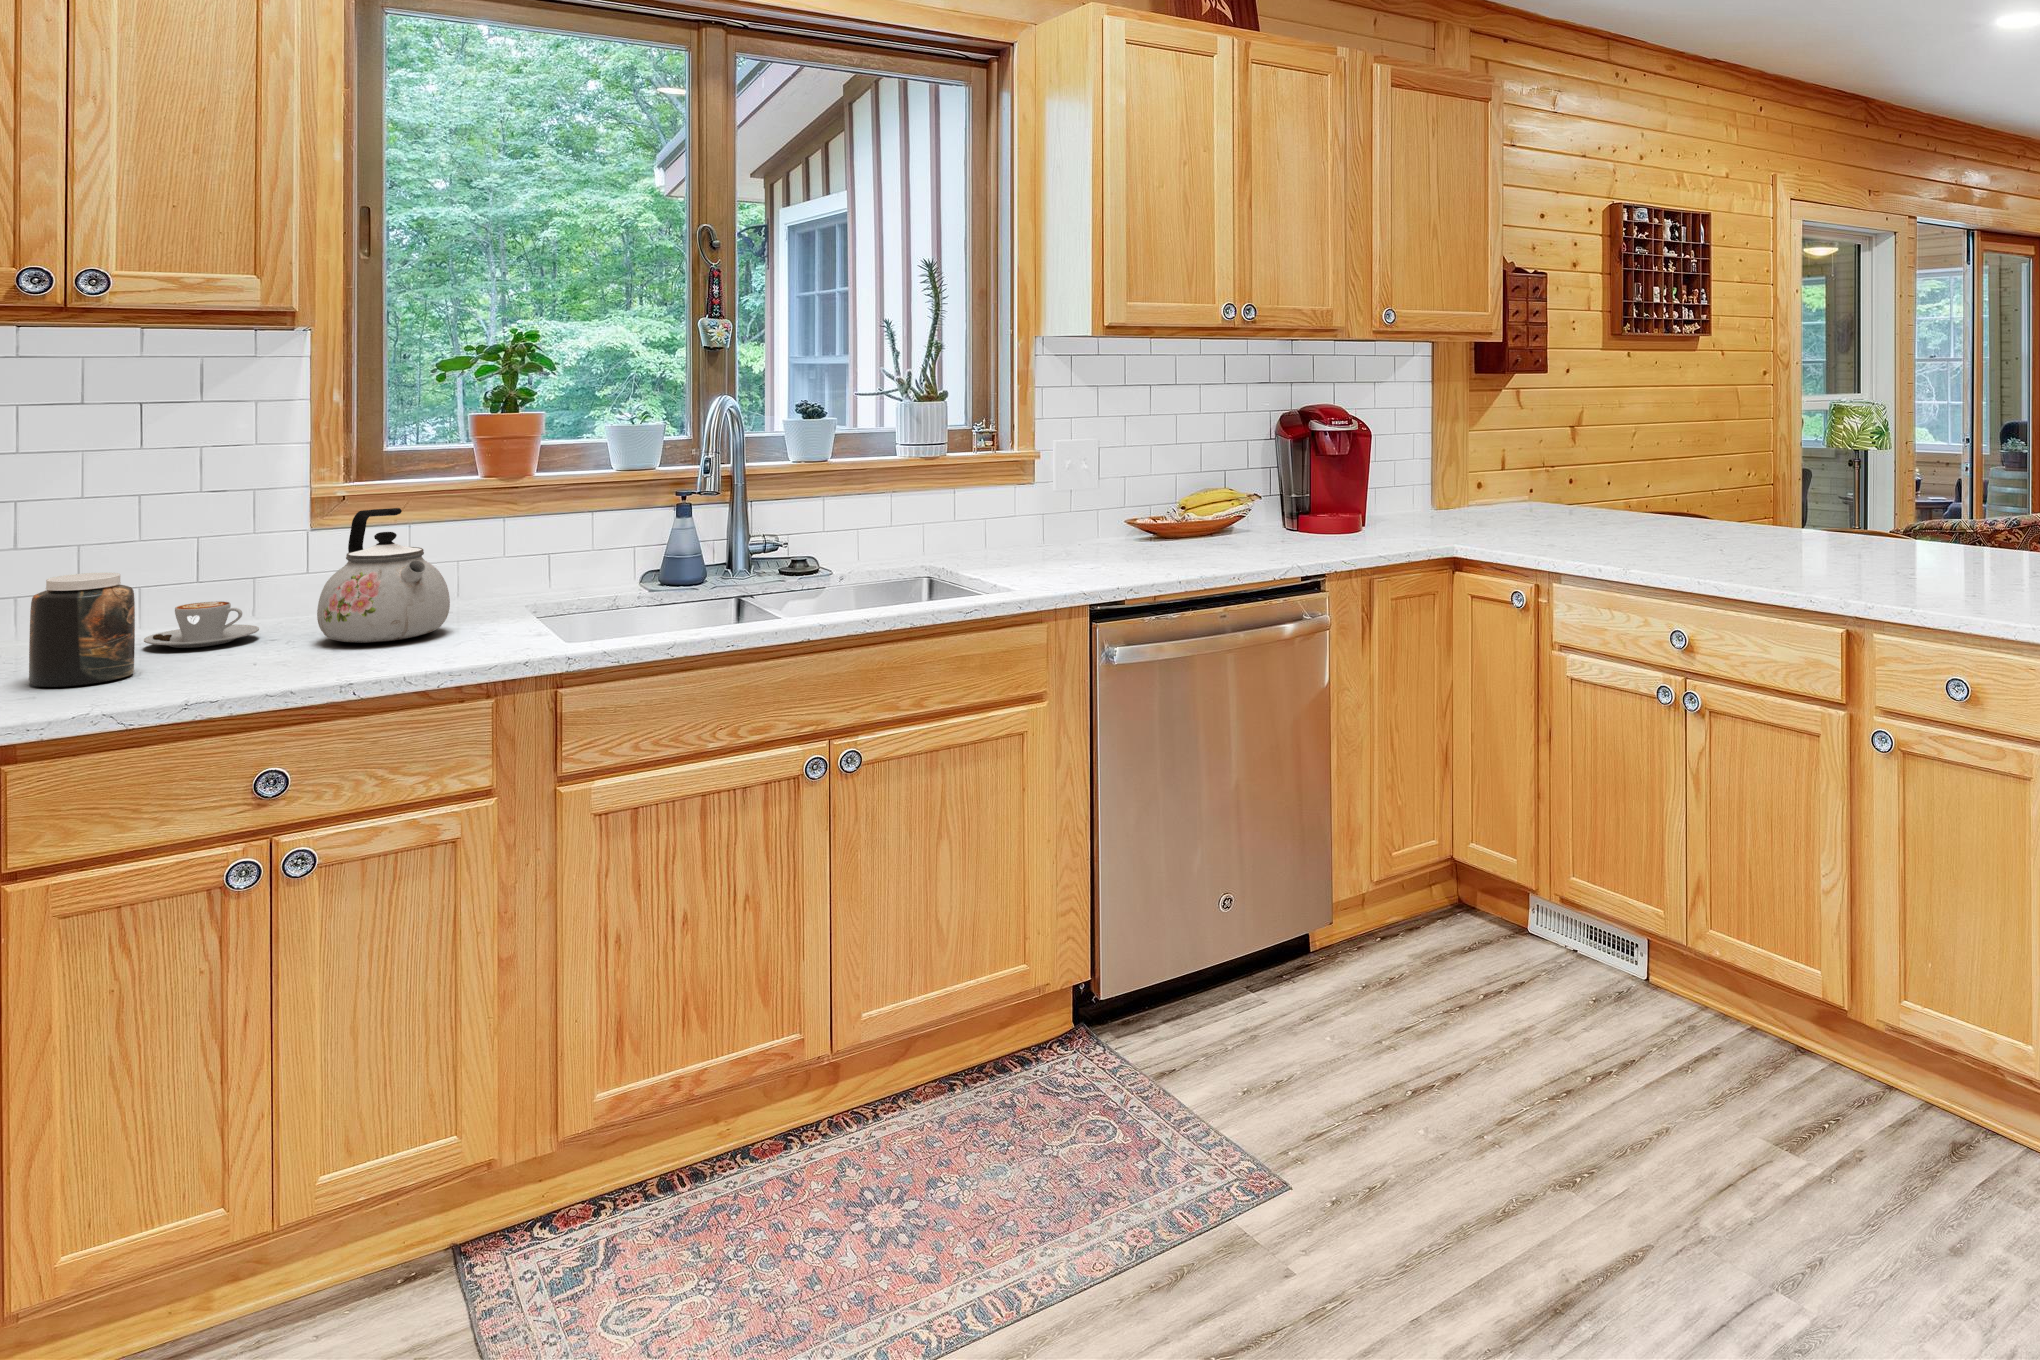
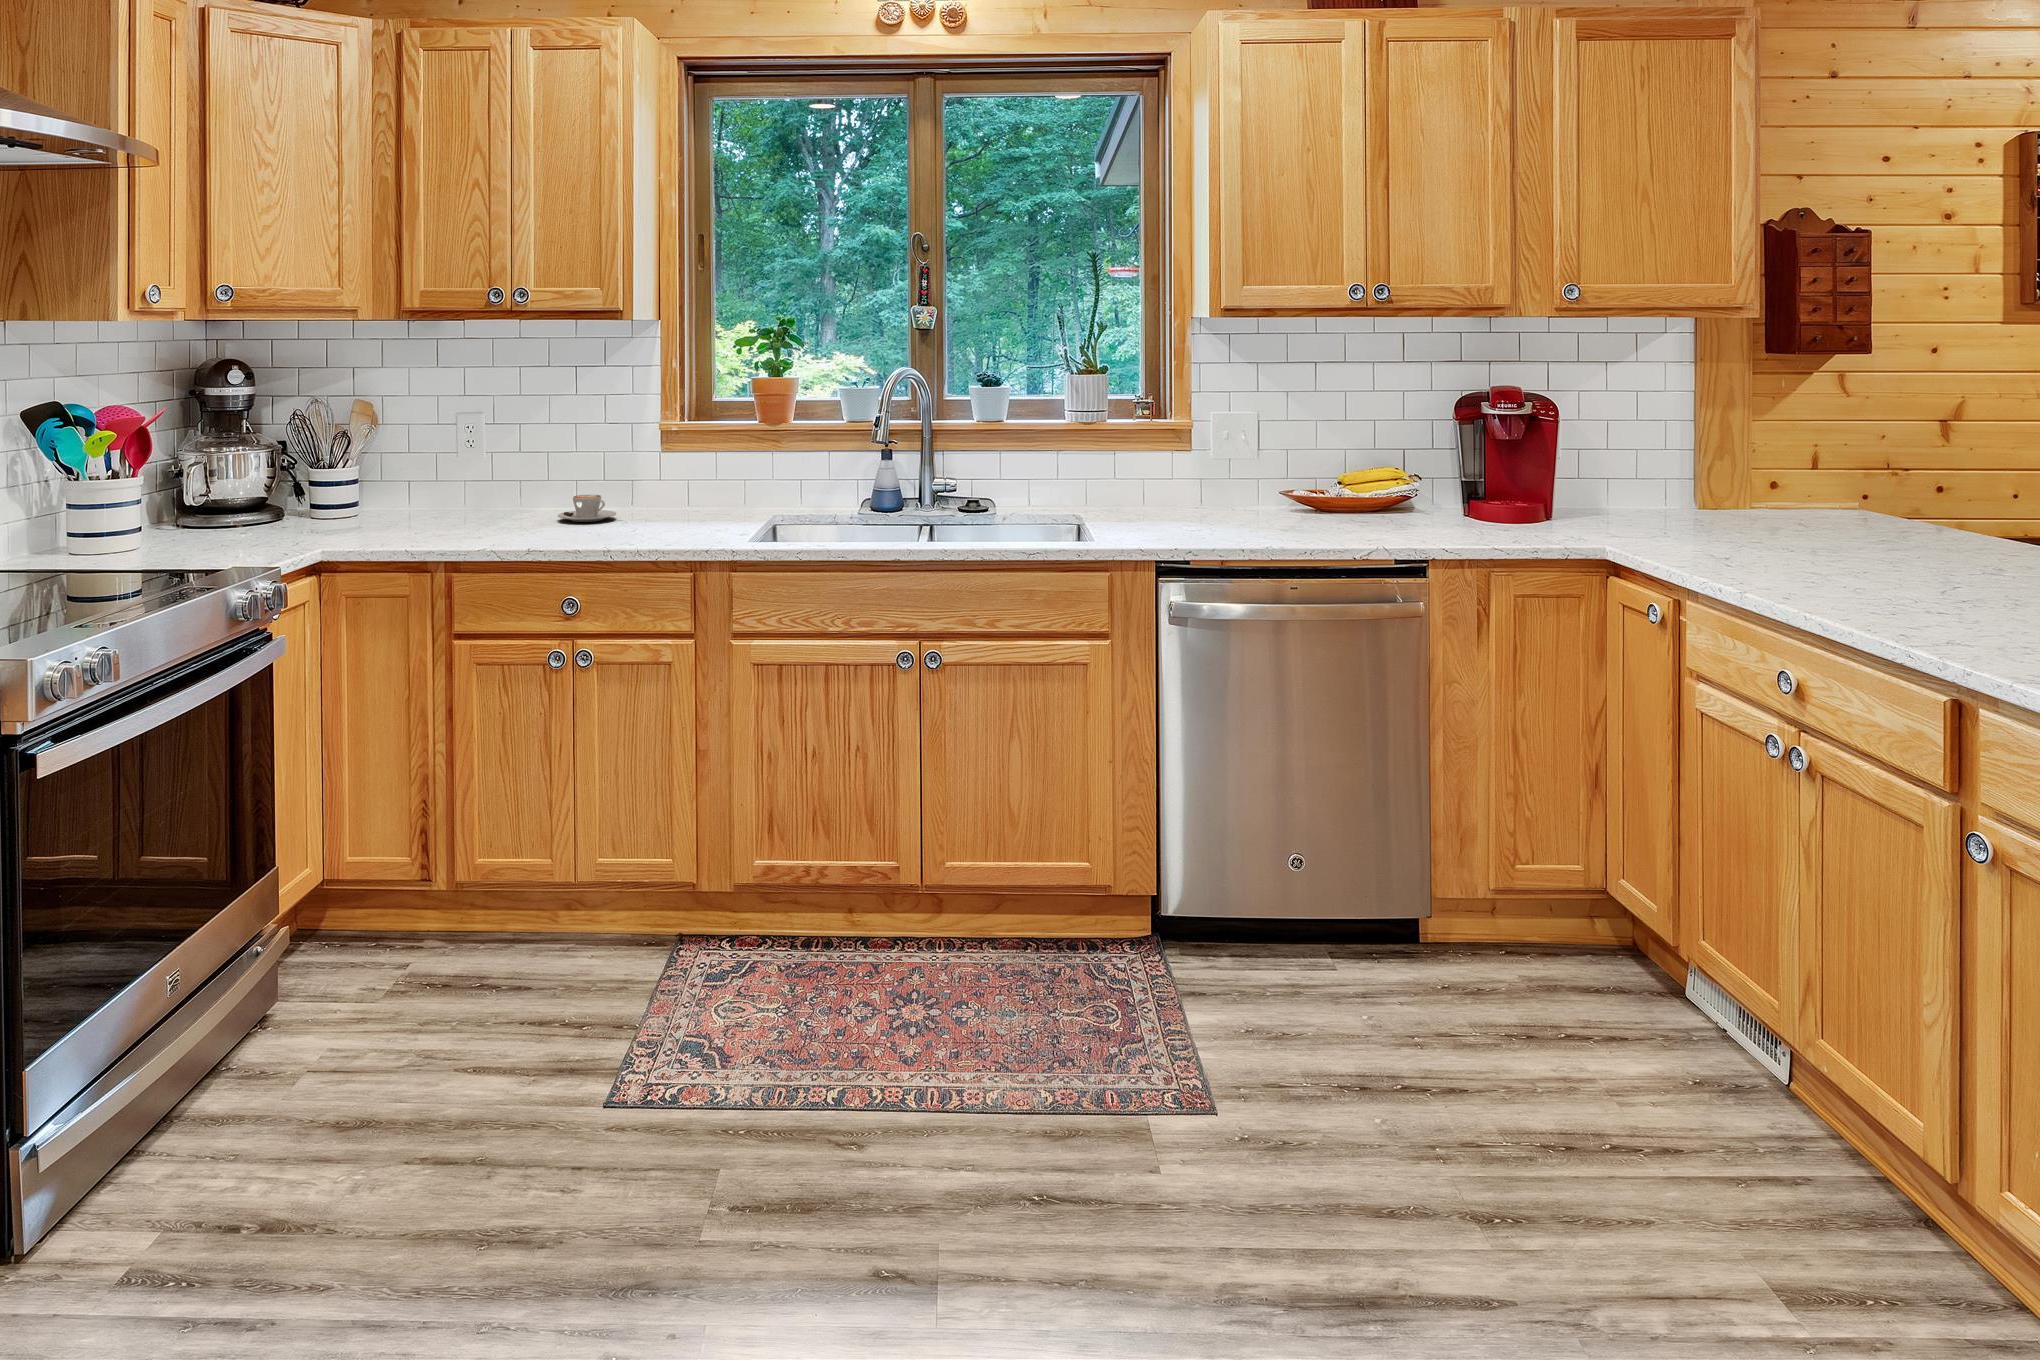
kettle: present [317,508,450,643] -> none [631,442,706,530]
jar: present [29,573,135,687] -> none [485,470,533,535]

